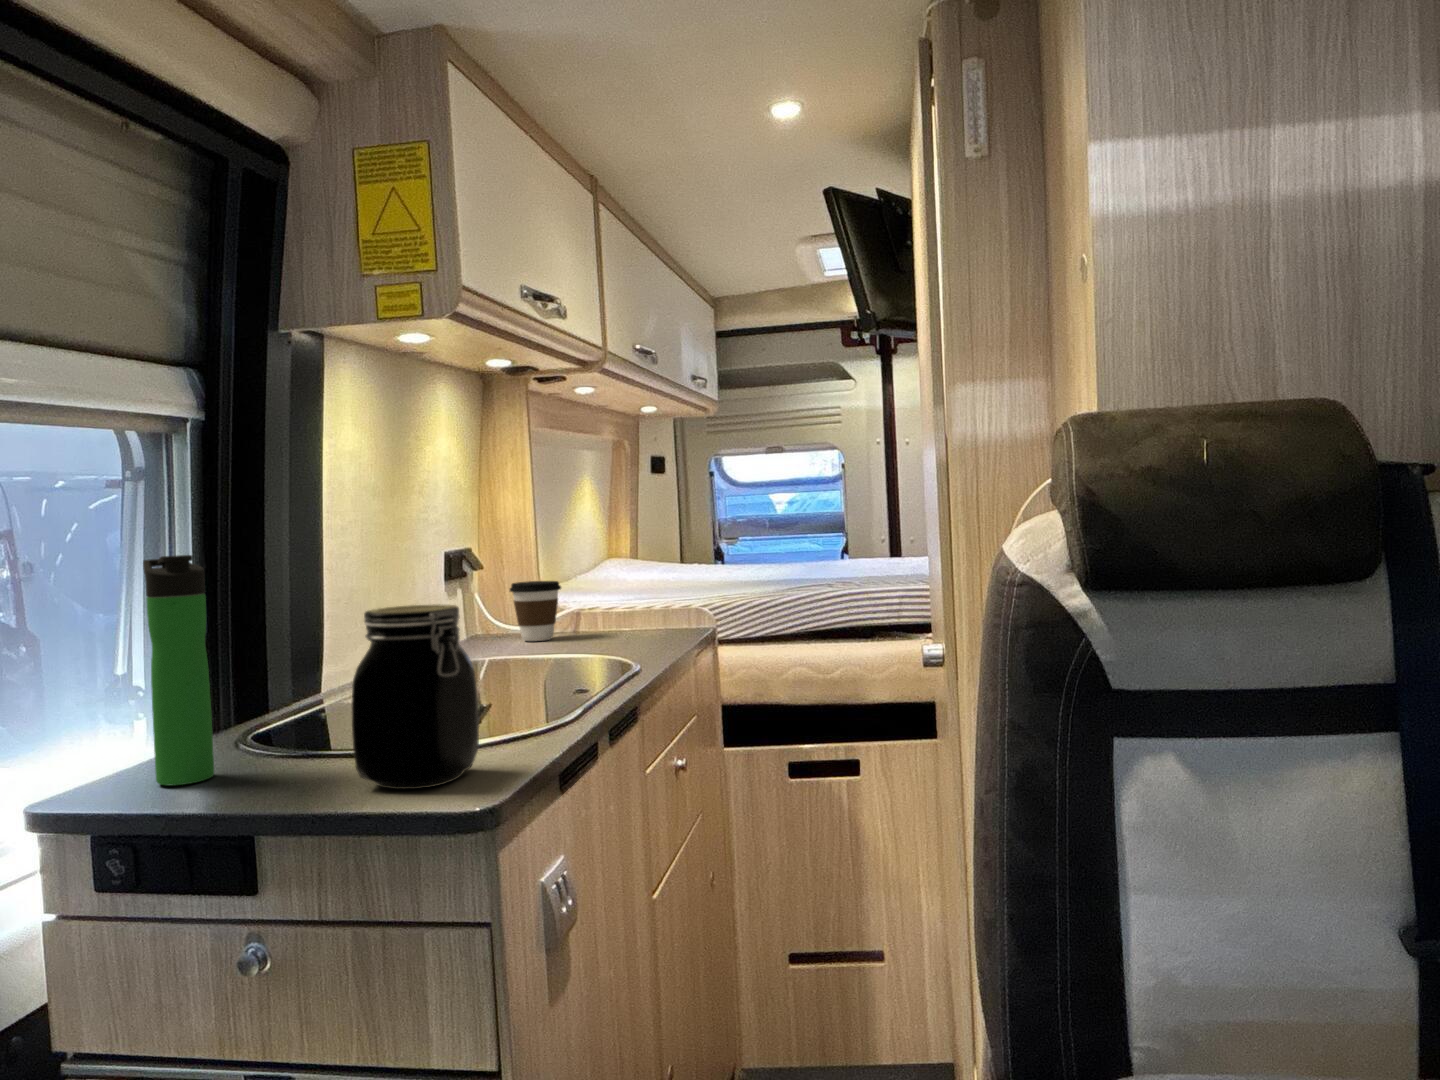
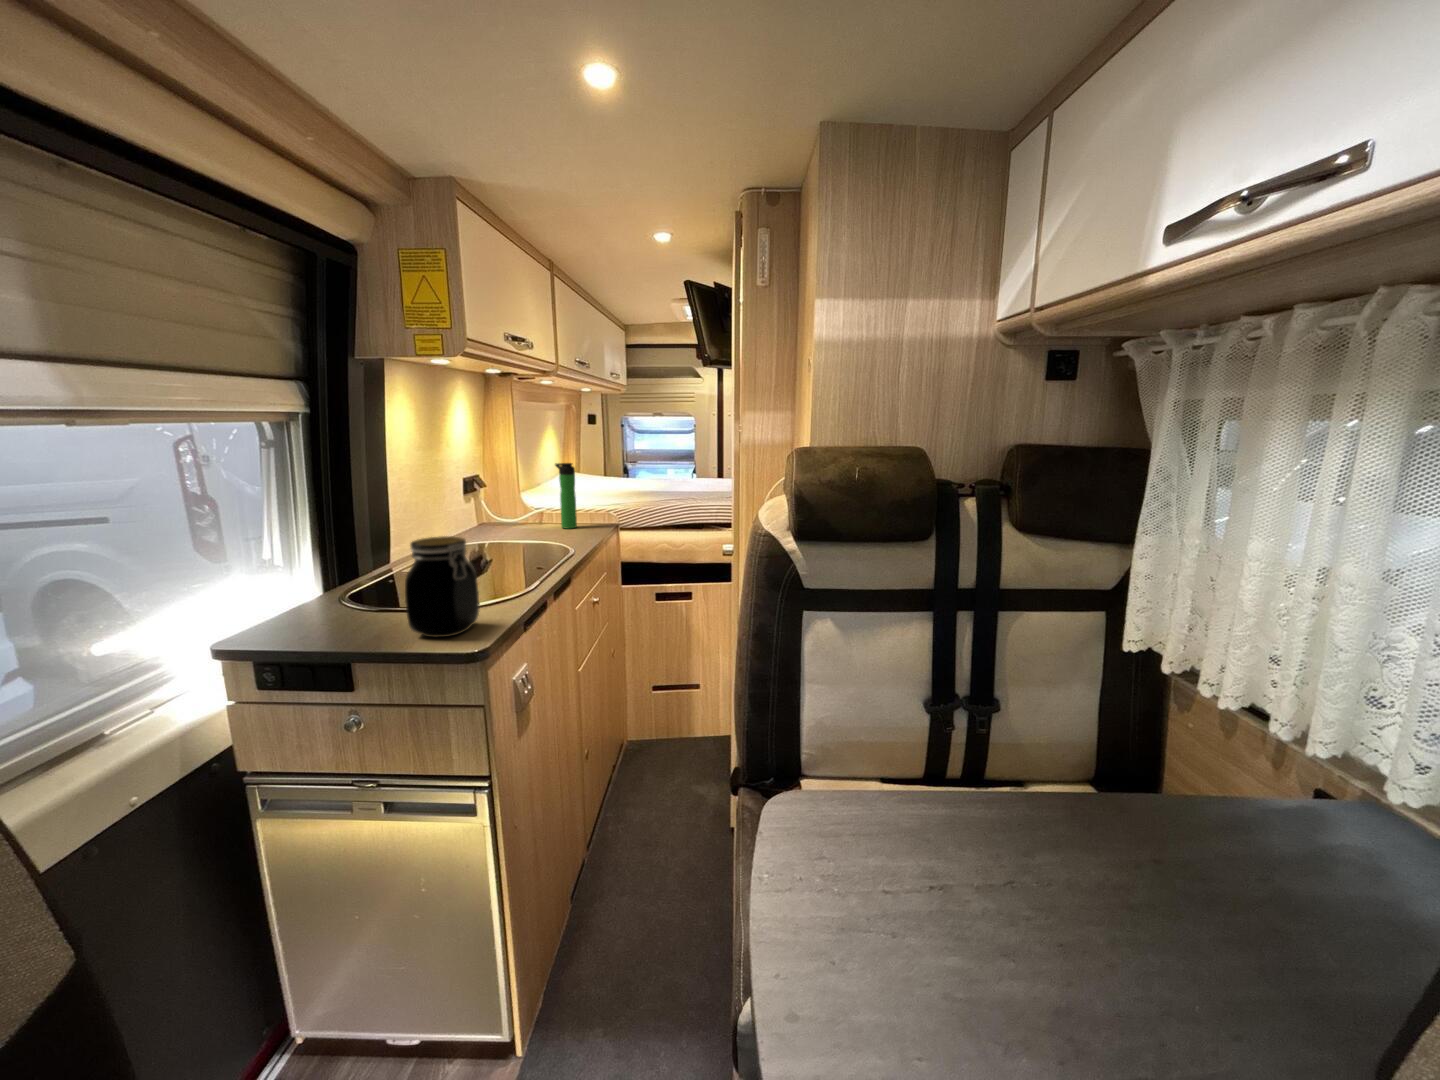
bottle: present [143,555,214,785] -> present [555,463,577,529]
coffee cup: present [510,581,561,641] -> none [503,496,533,530]

